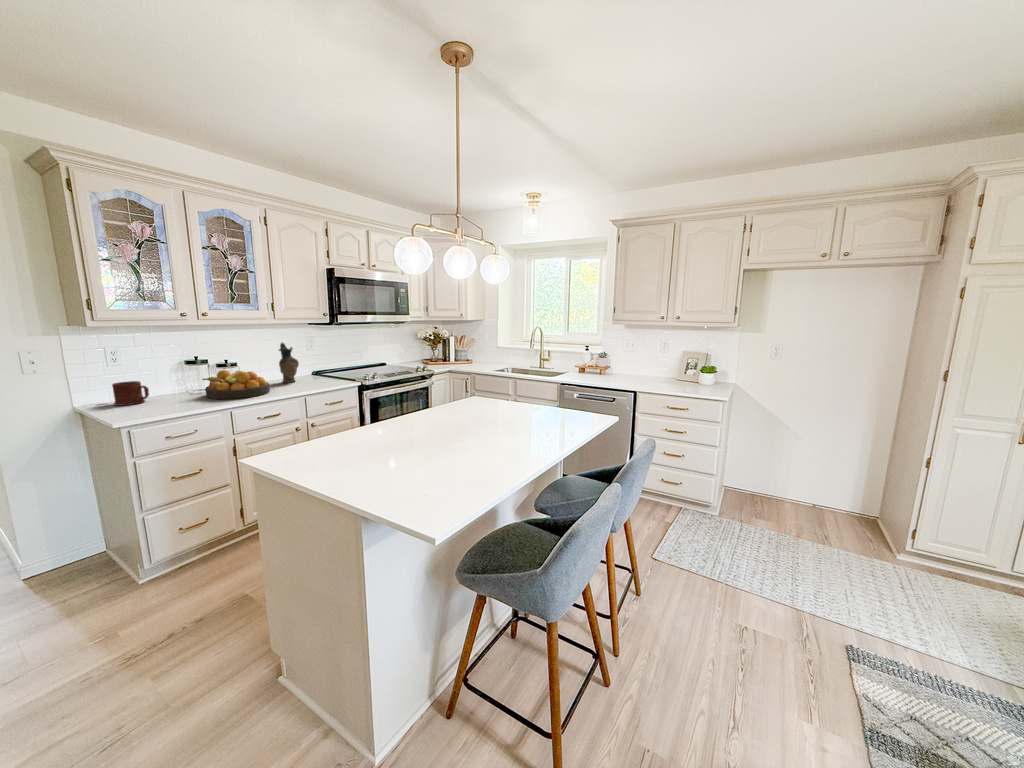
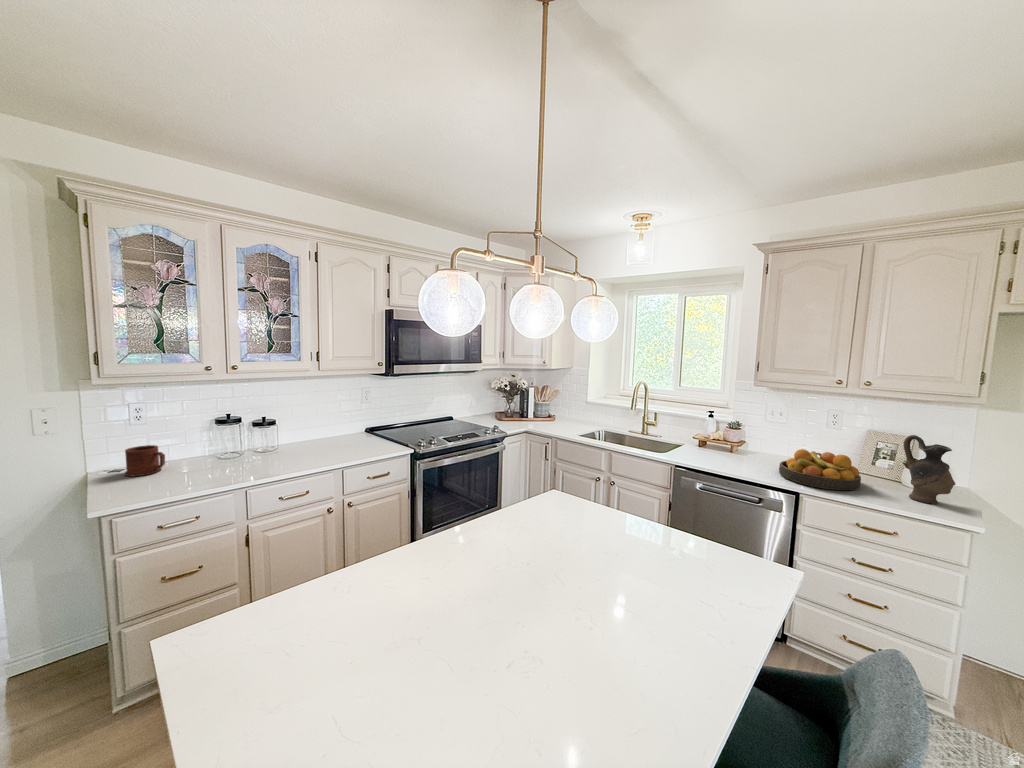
ceramic pitcher: present [279,343,299,383] -> present [903,435,955,503]
fruit bowl: present [203,370,270,399] -> present [779,449,861,490]

